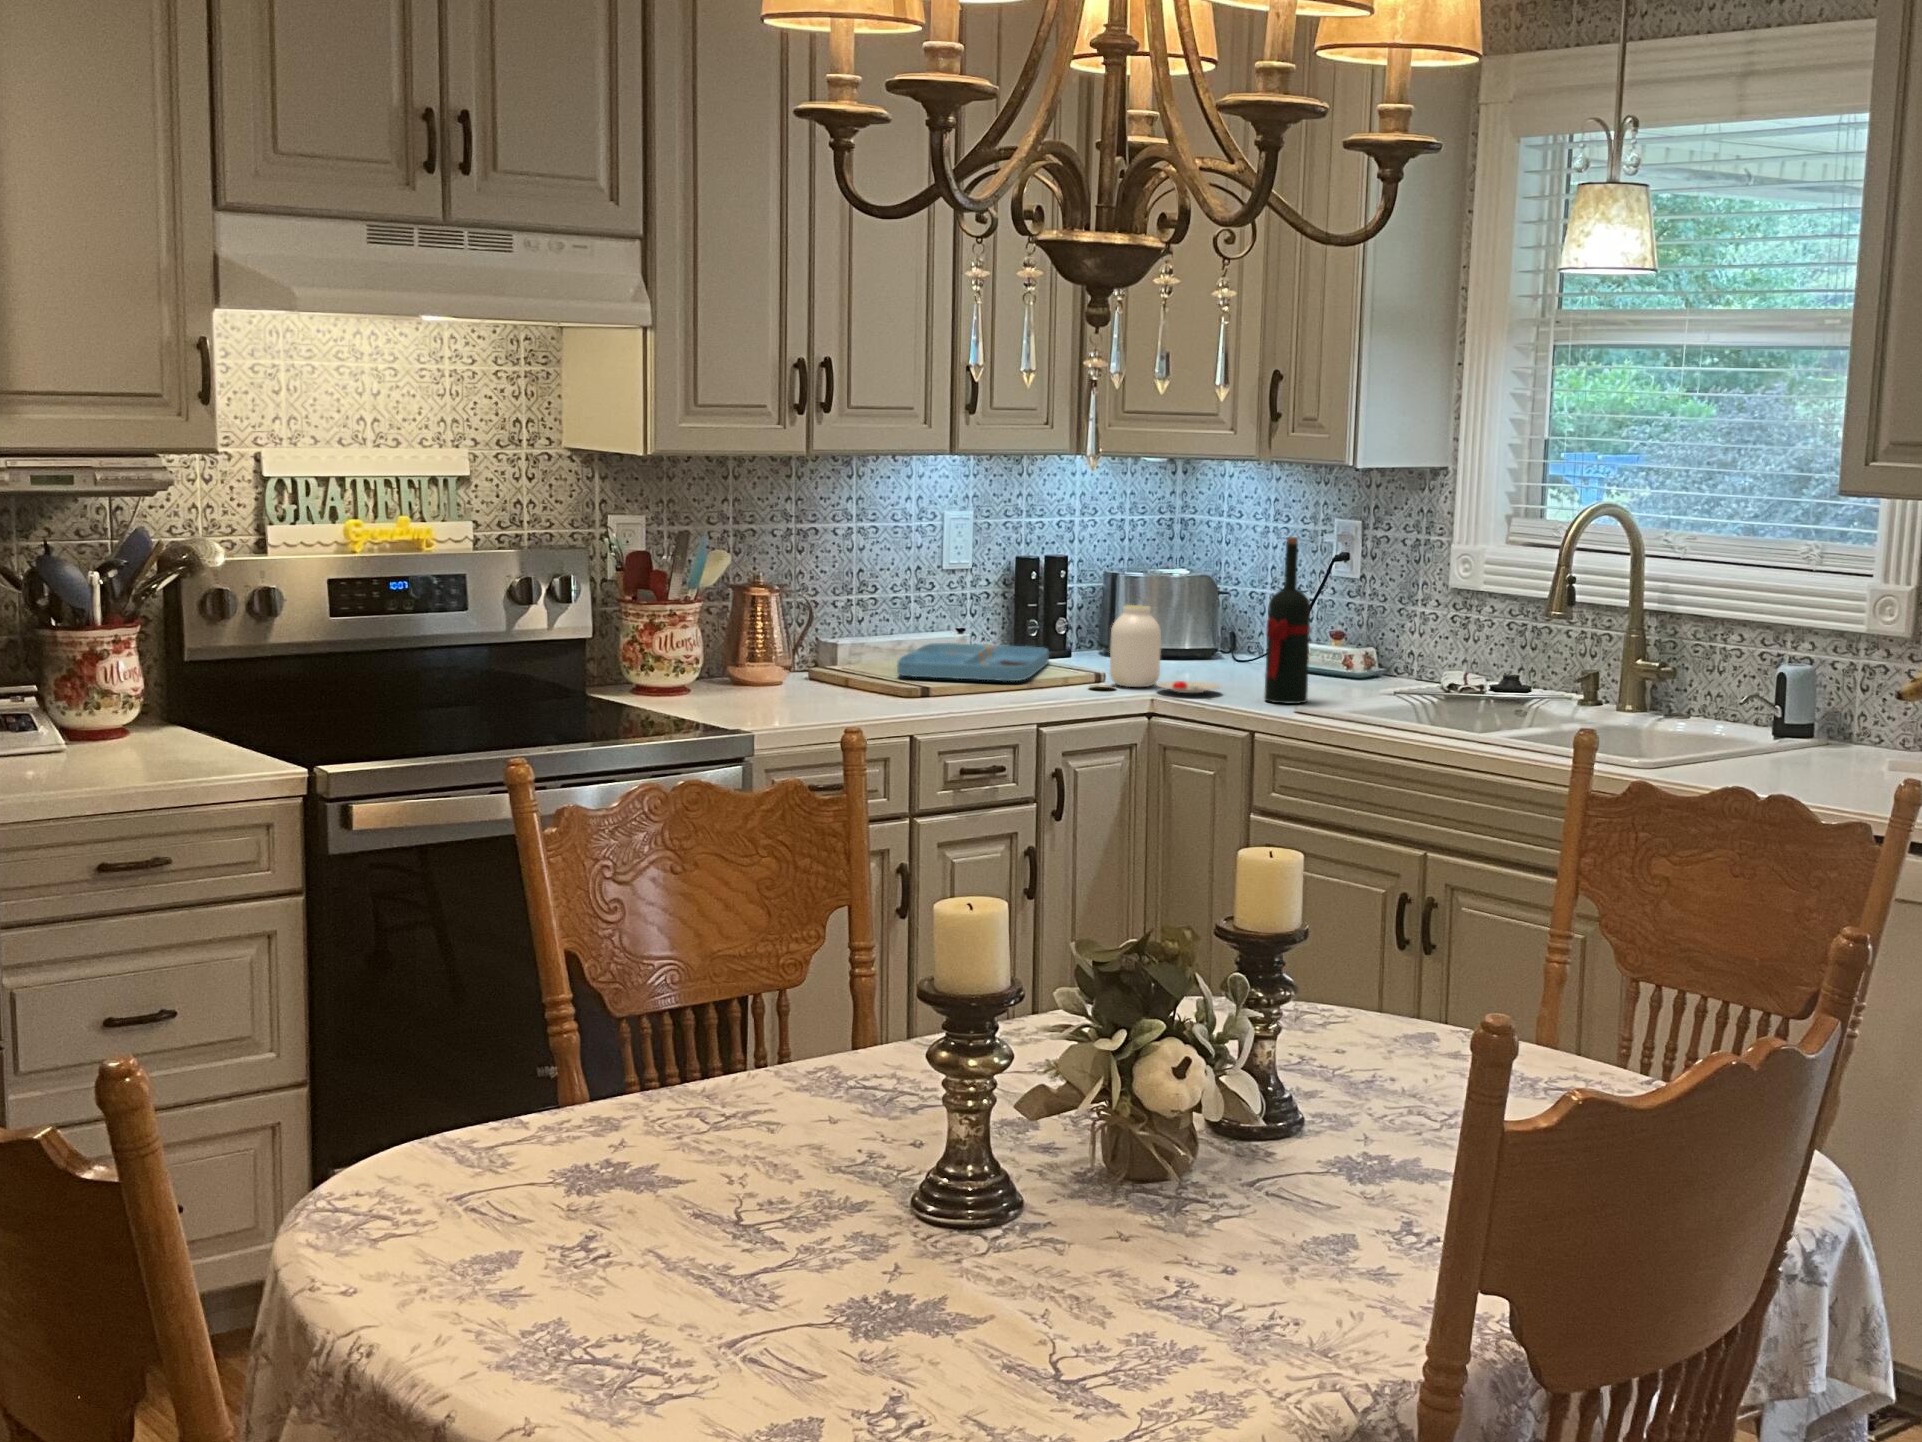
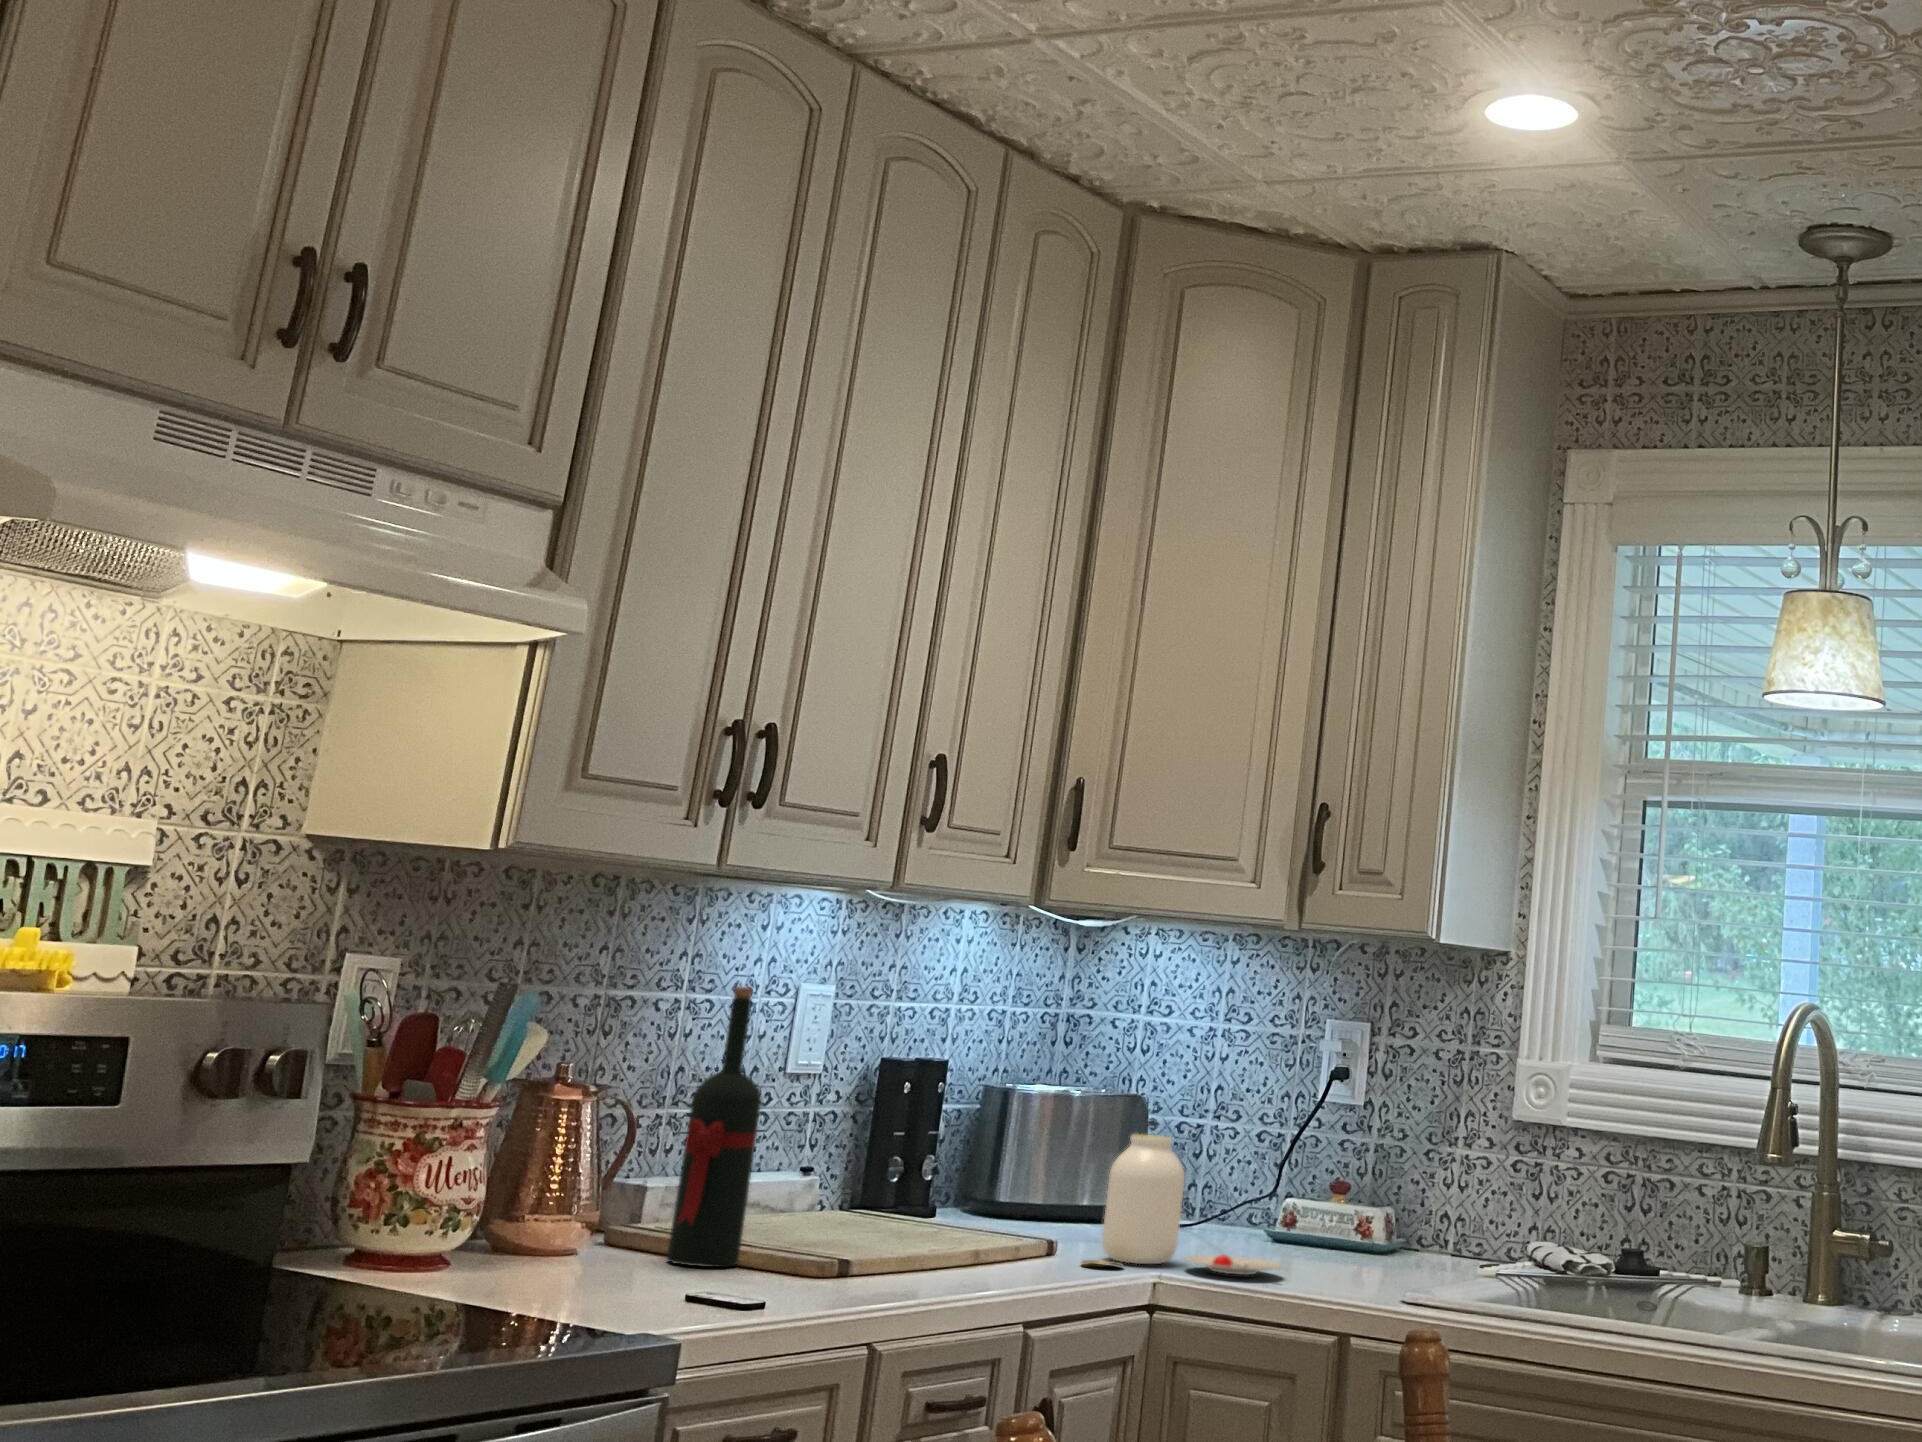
wine bottle: present [1264,537,1310,704] -> present [667,986,761,1267]
tray: present [897,643,1049,681] -> none [758,1190,979,1252]

